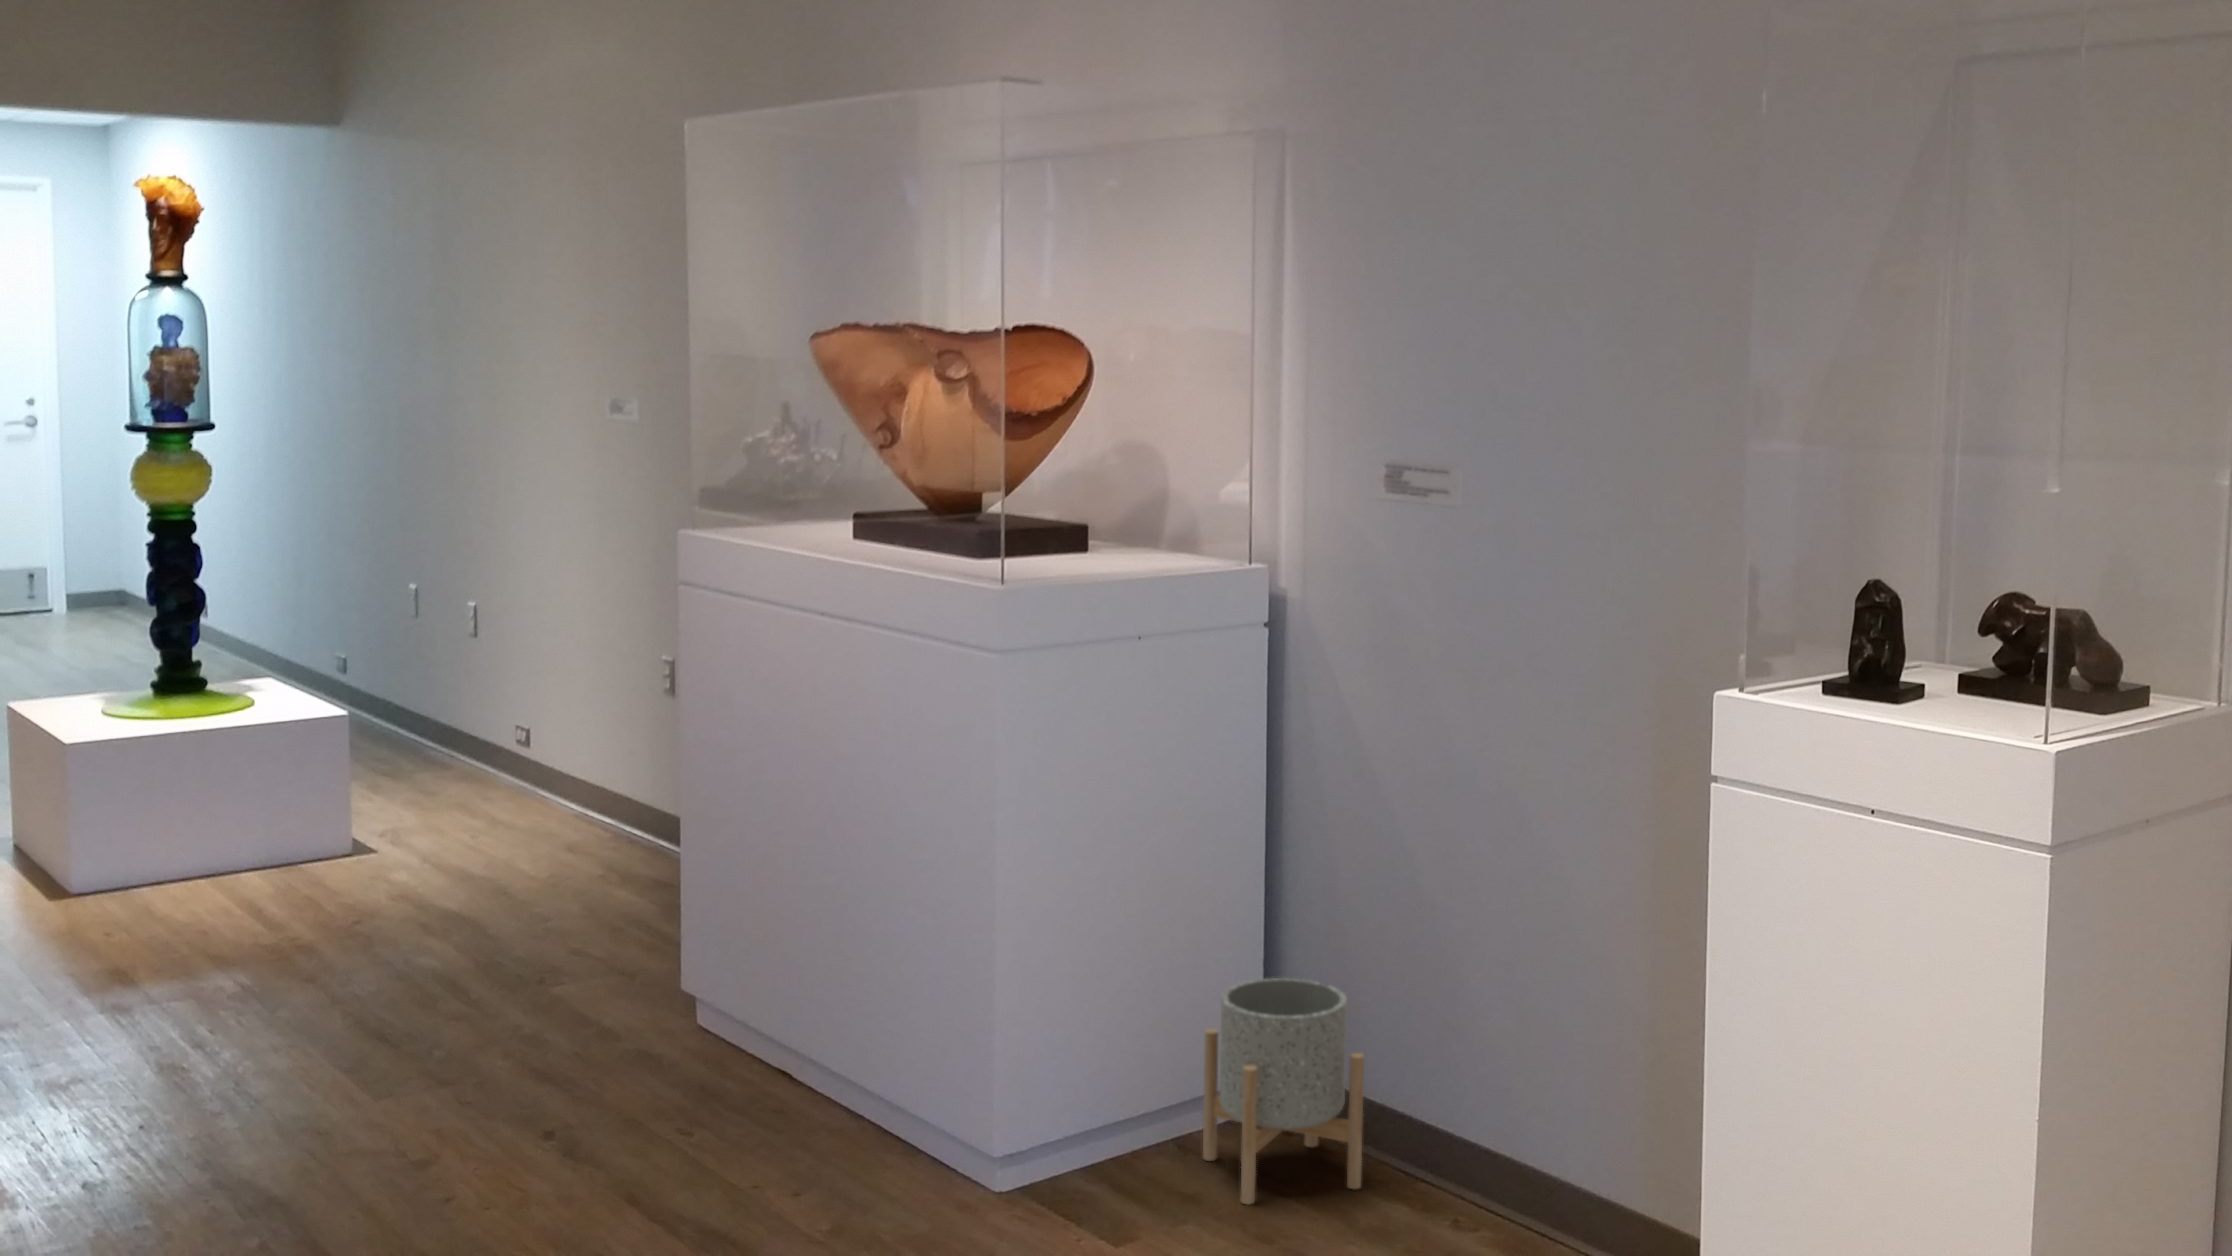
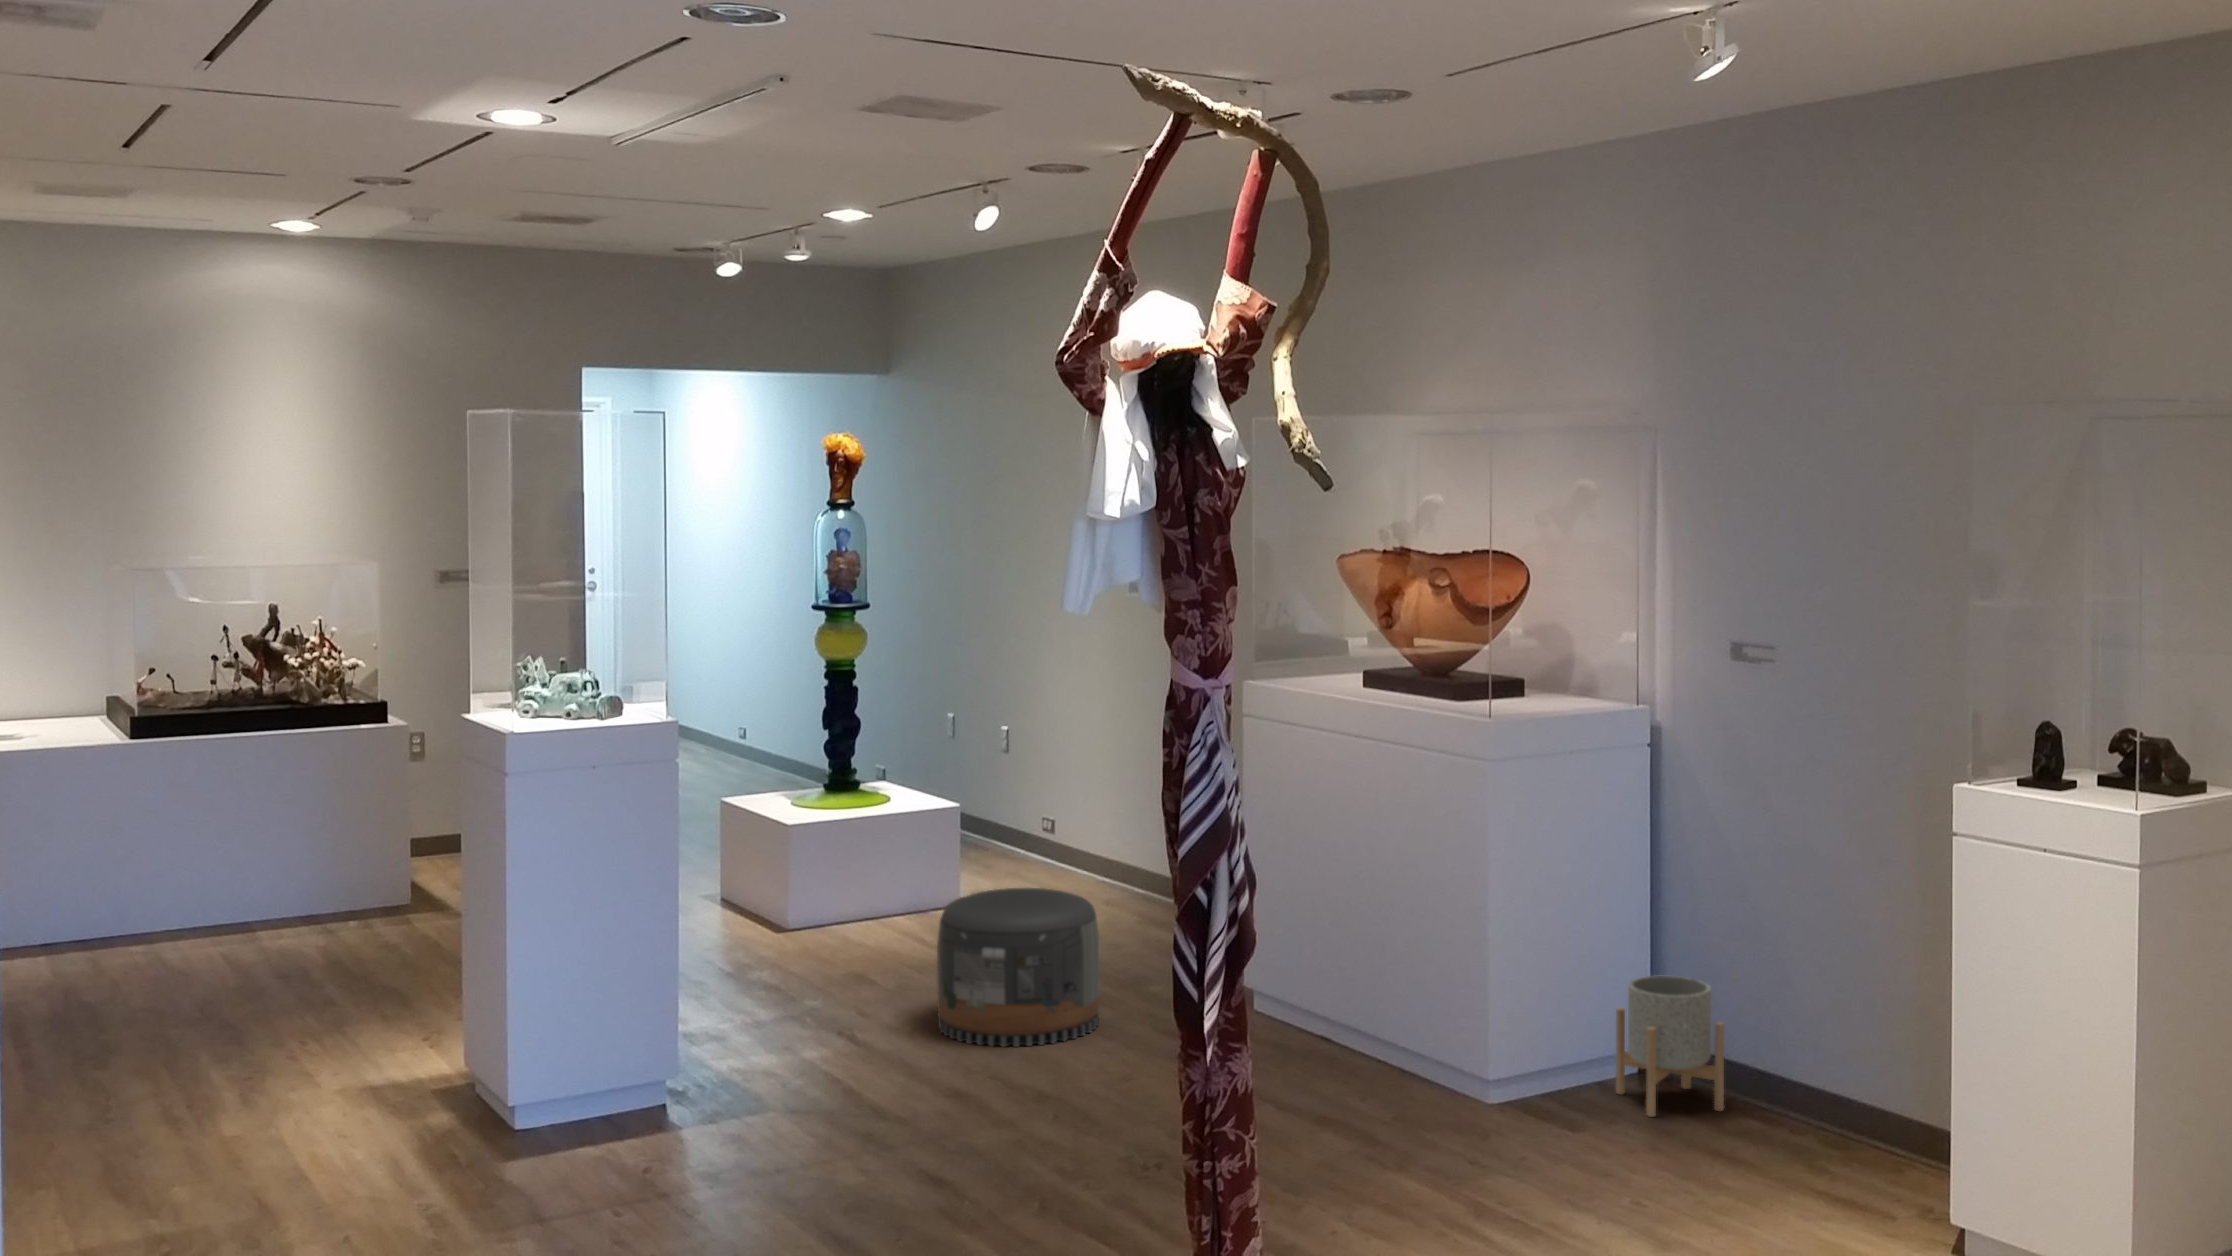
pouf: none [177,842,453,1096] -> present [937,888,1099,1047]

